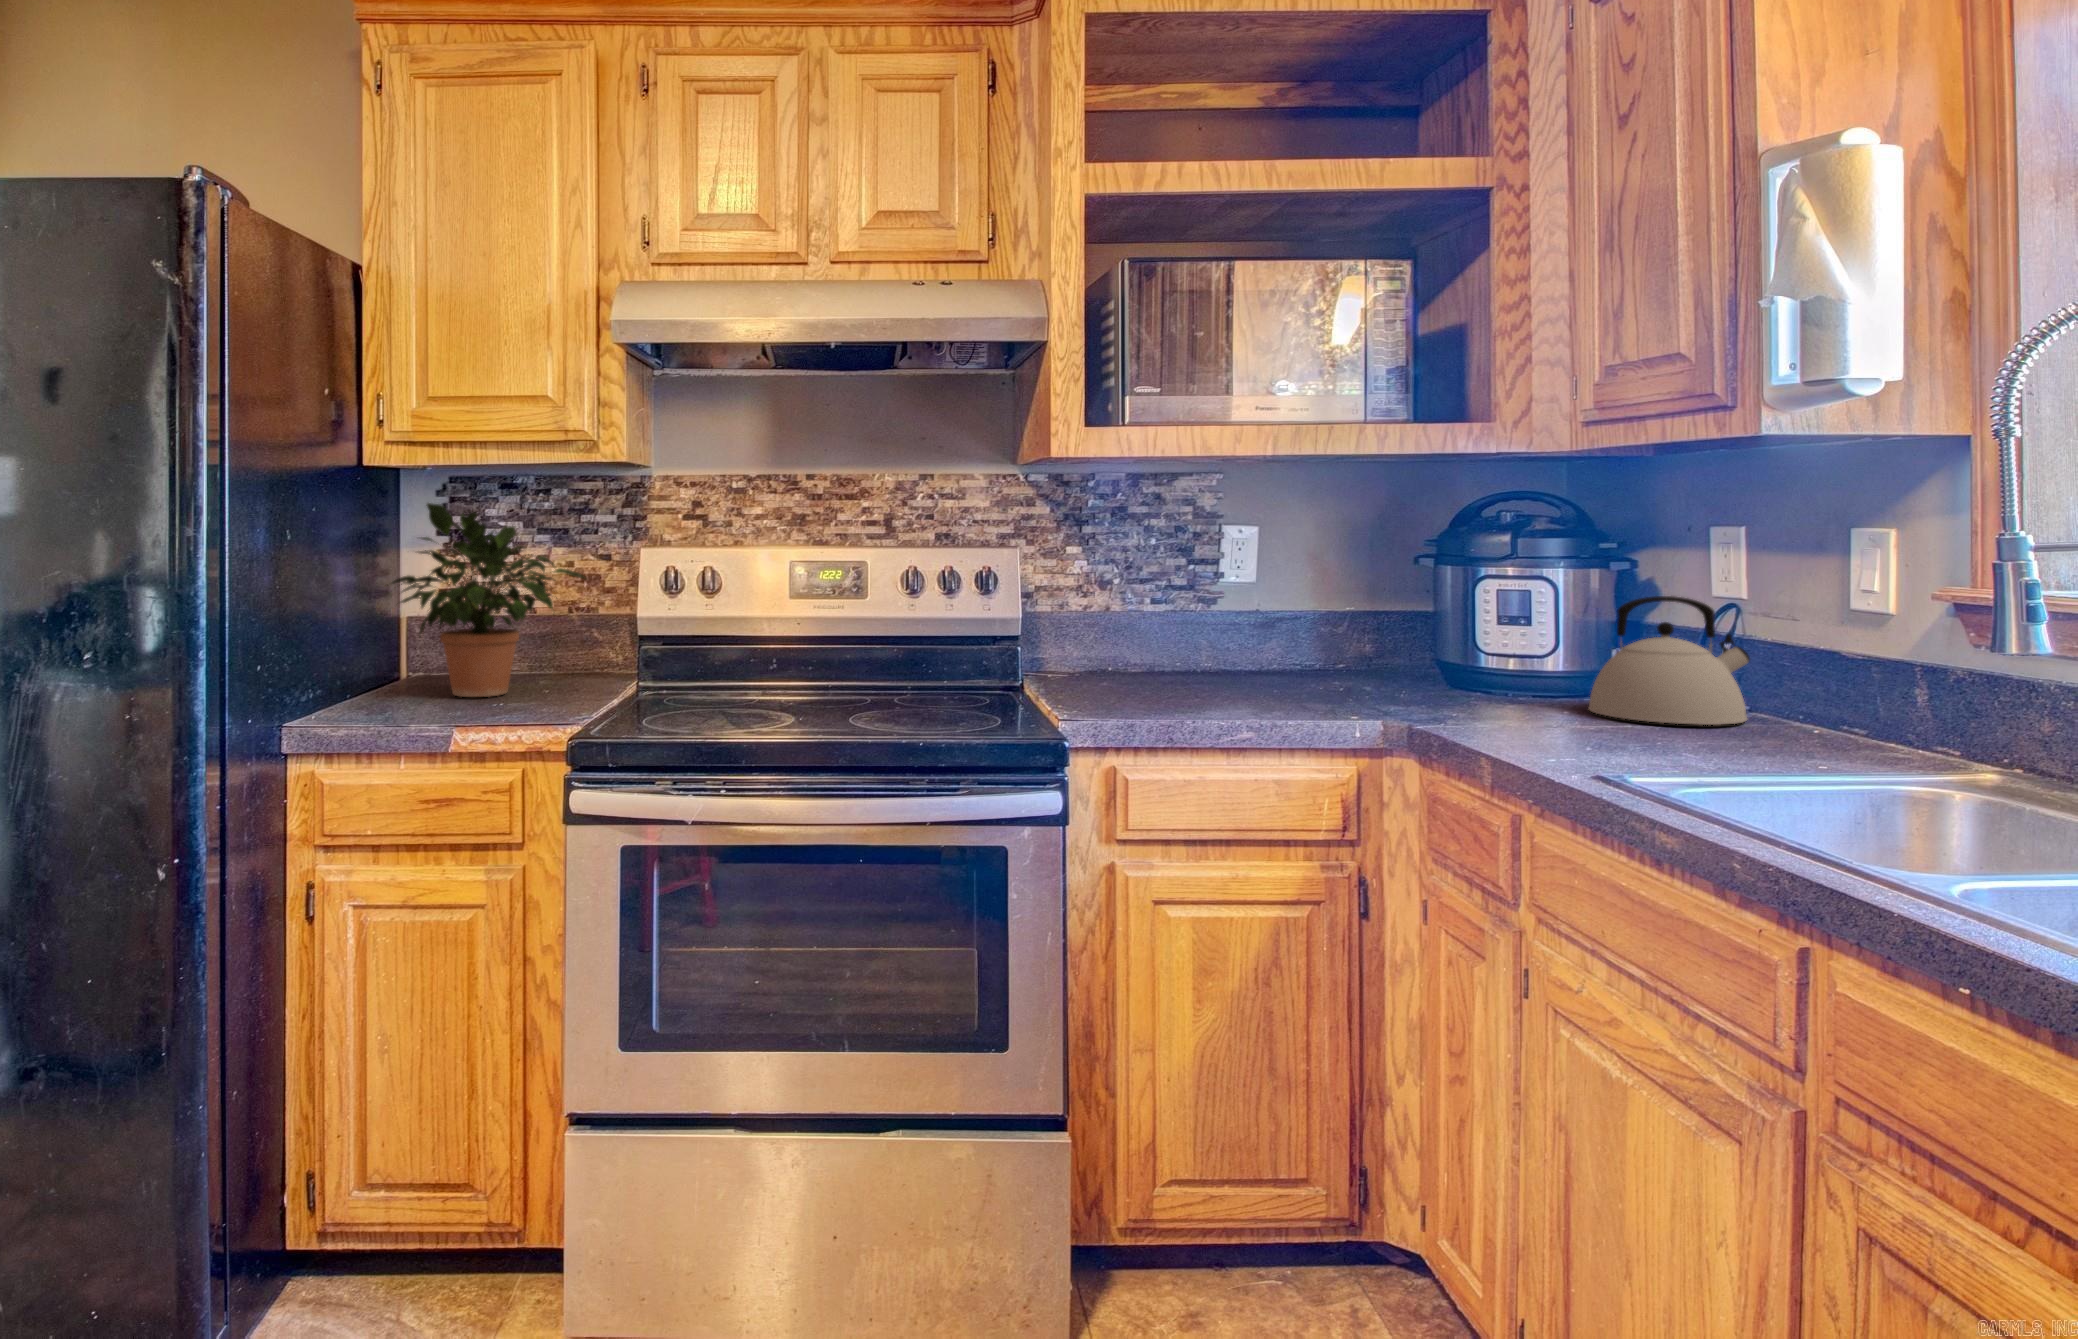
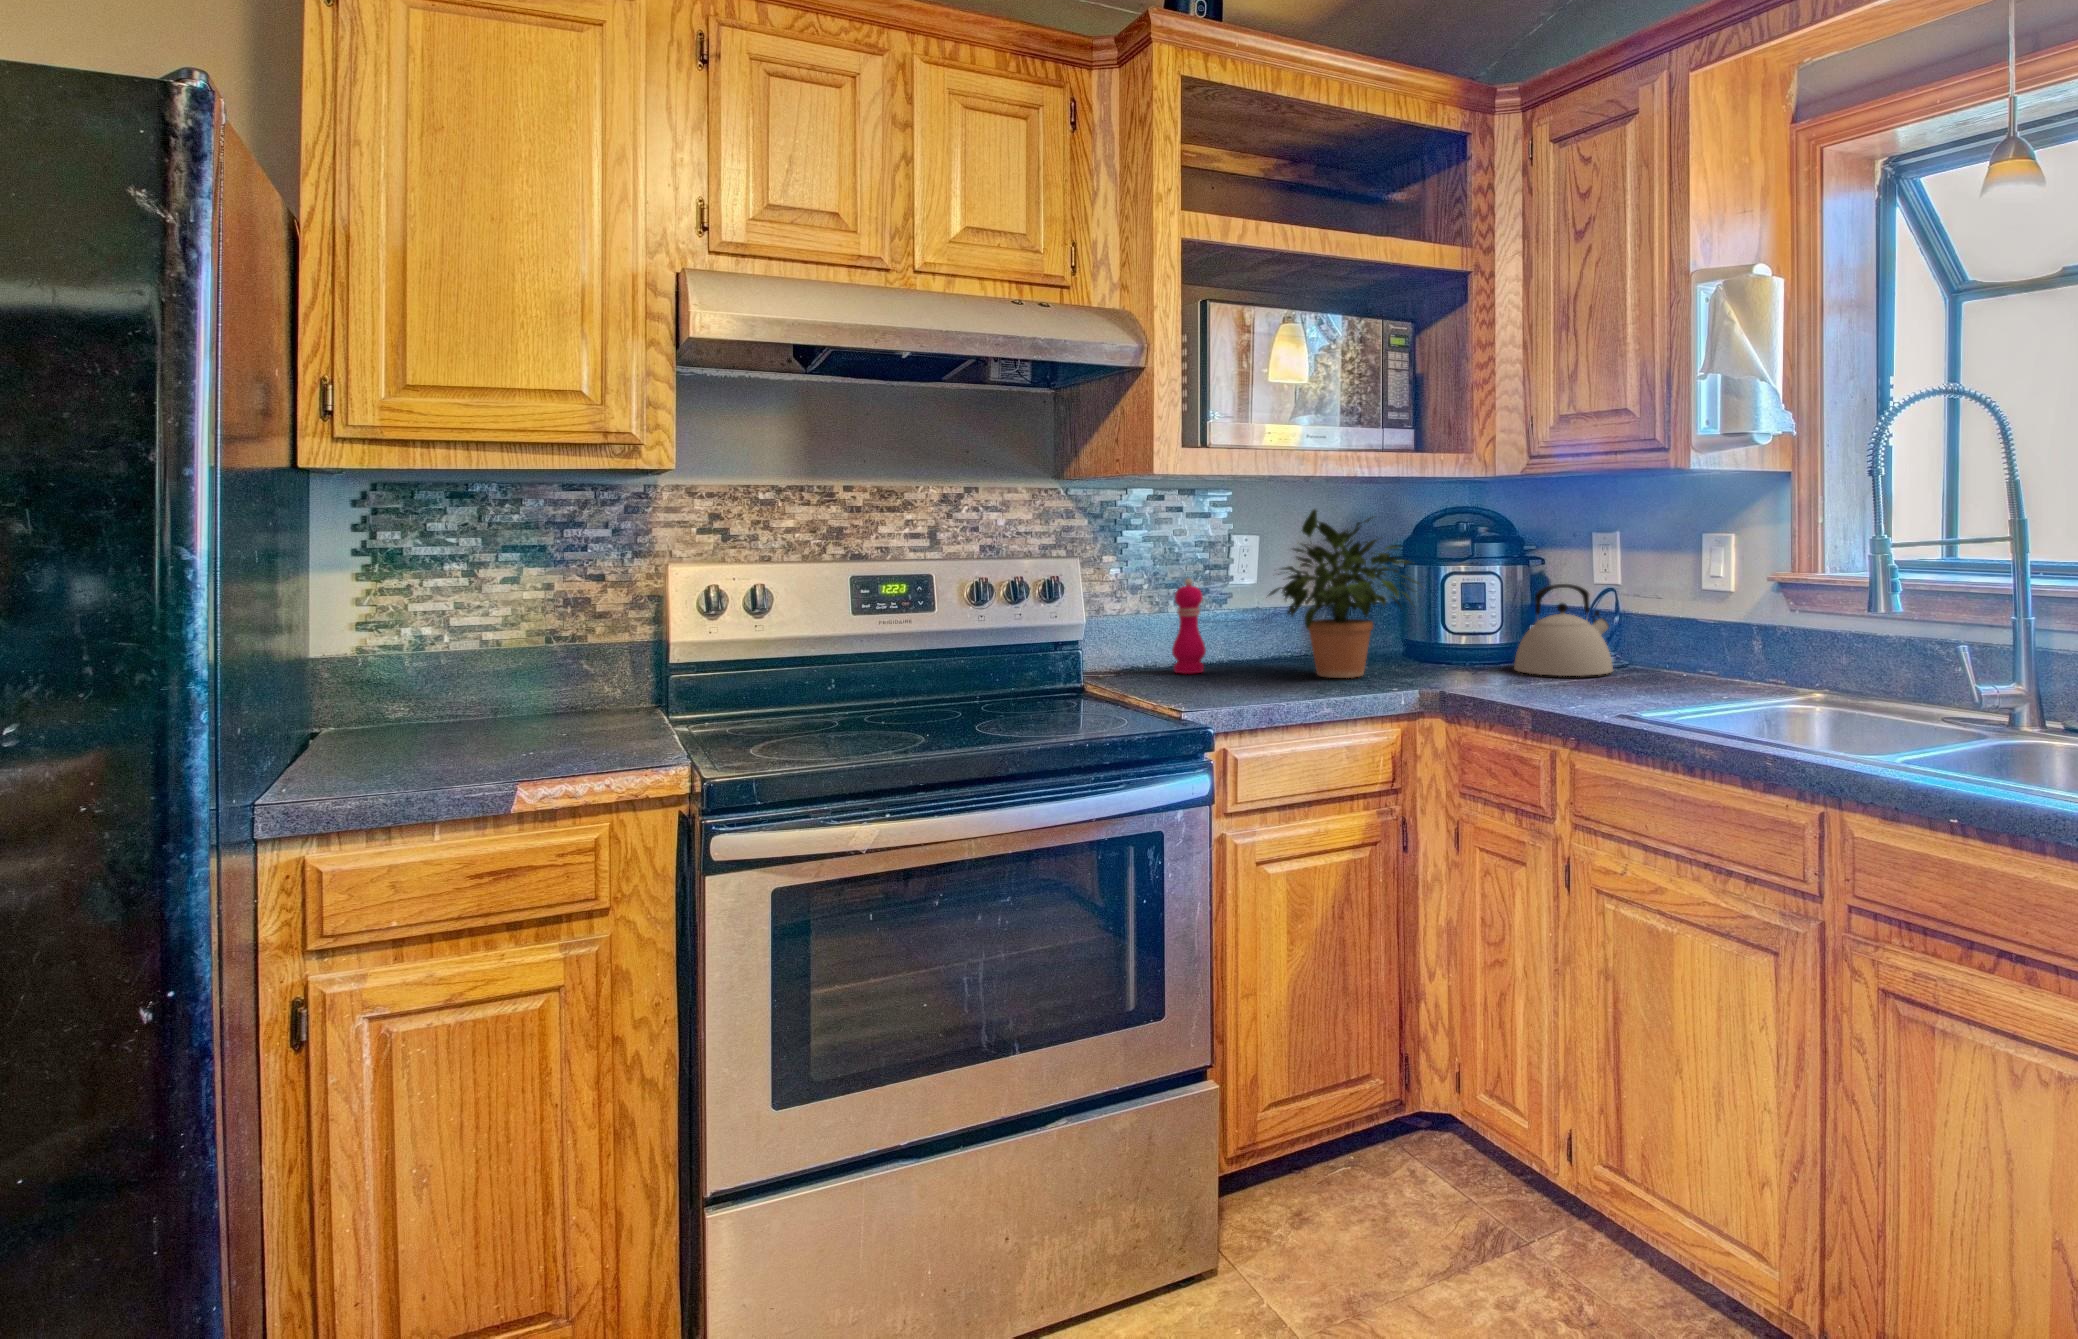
potted plant: present [392,503,585,697] -> present [1269,509,1419,678]
pepper mill: none [1138,573,1177,680] -> present [1172,578,1206,674]

